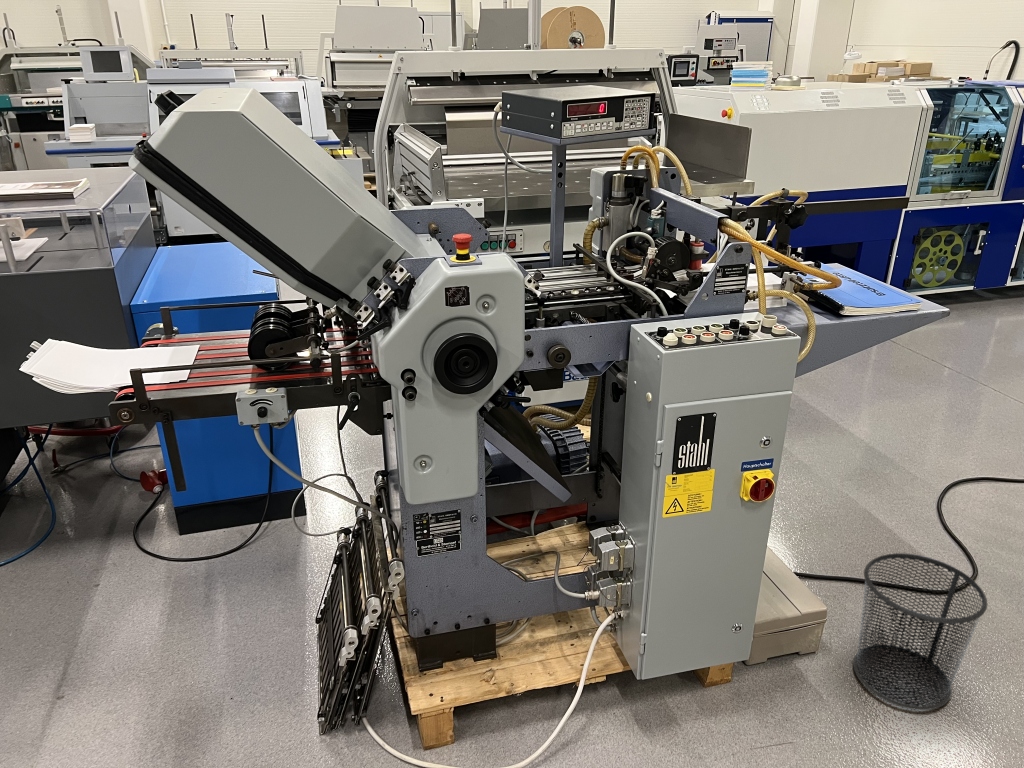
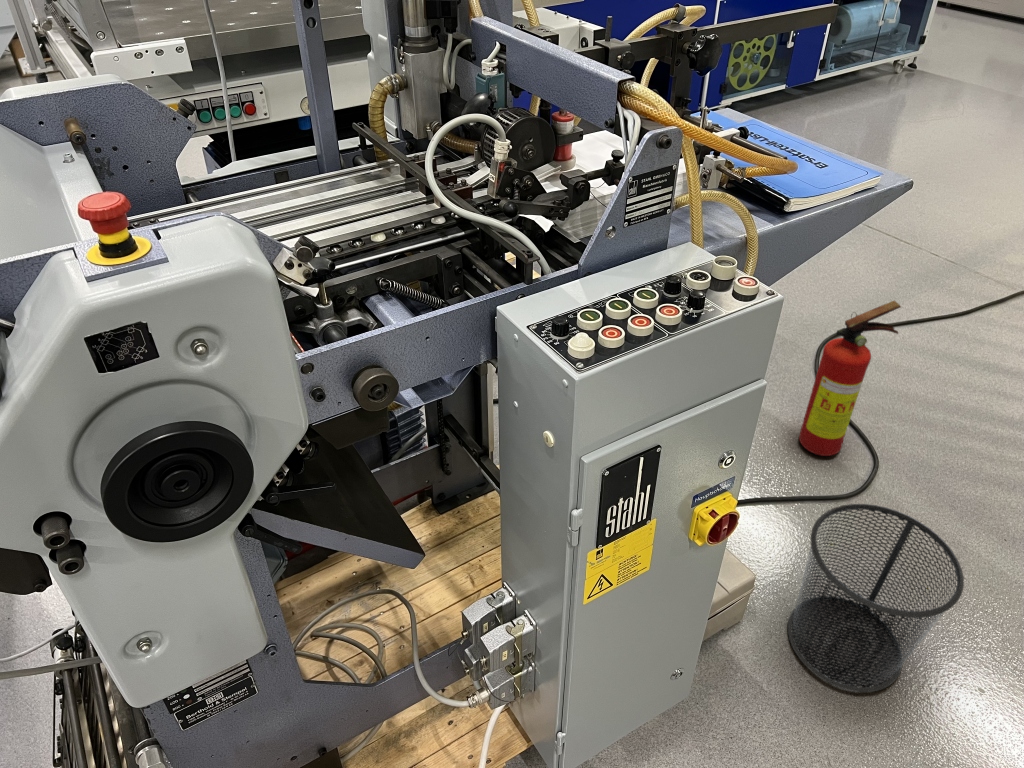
fire extinguisher: none [906,423,987,558] -> present [799,301,901,456]

